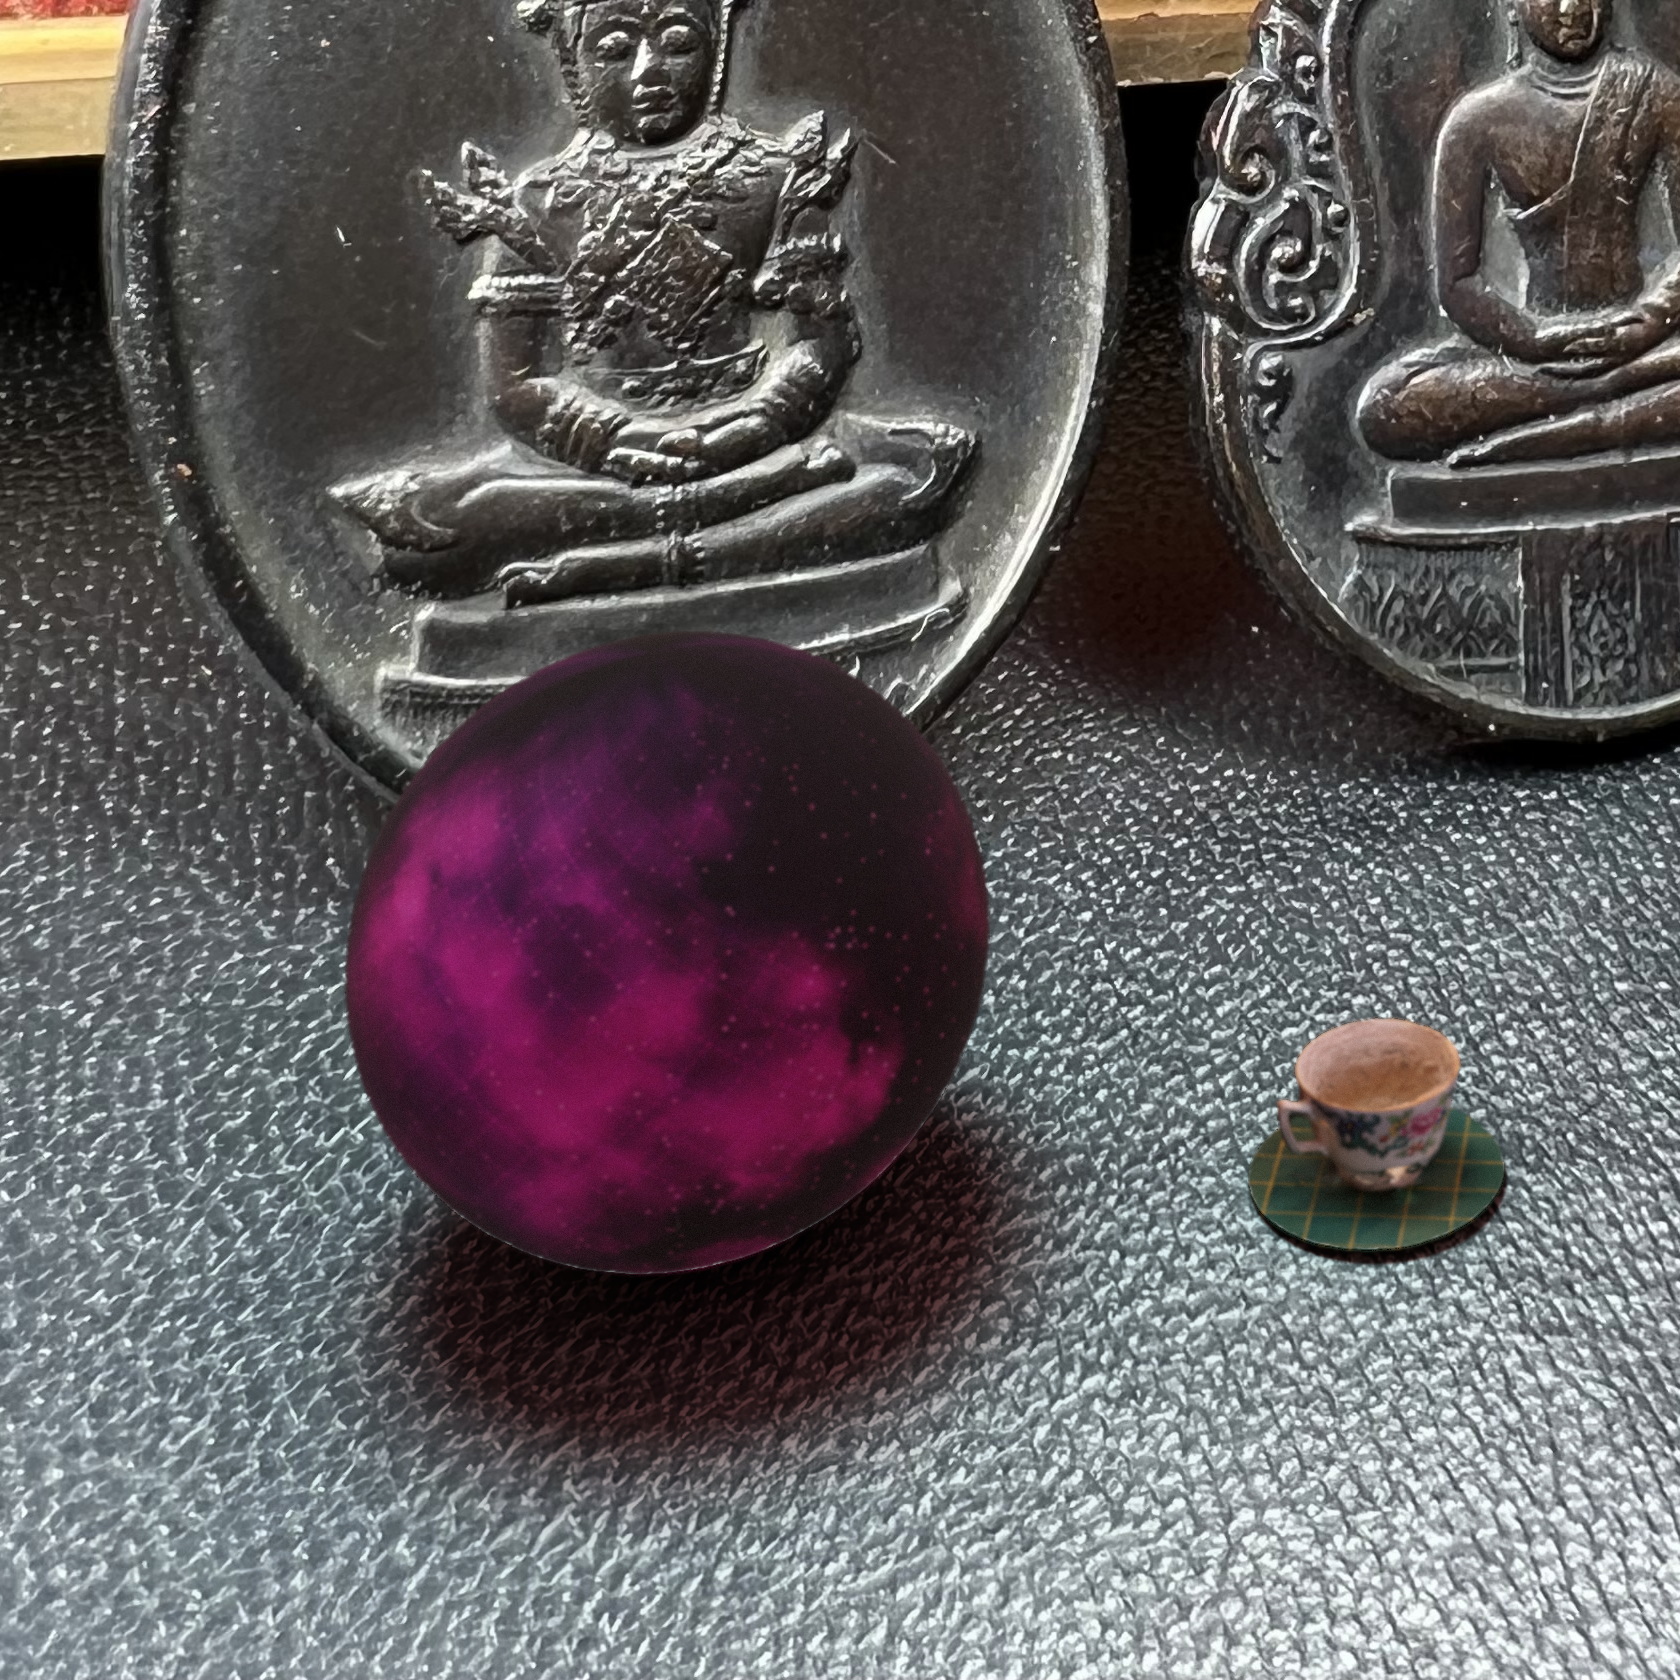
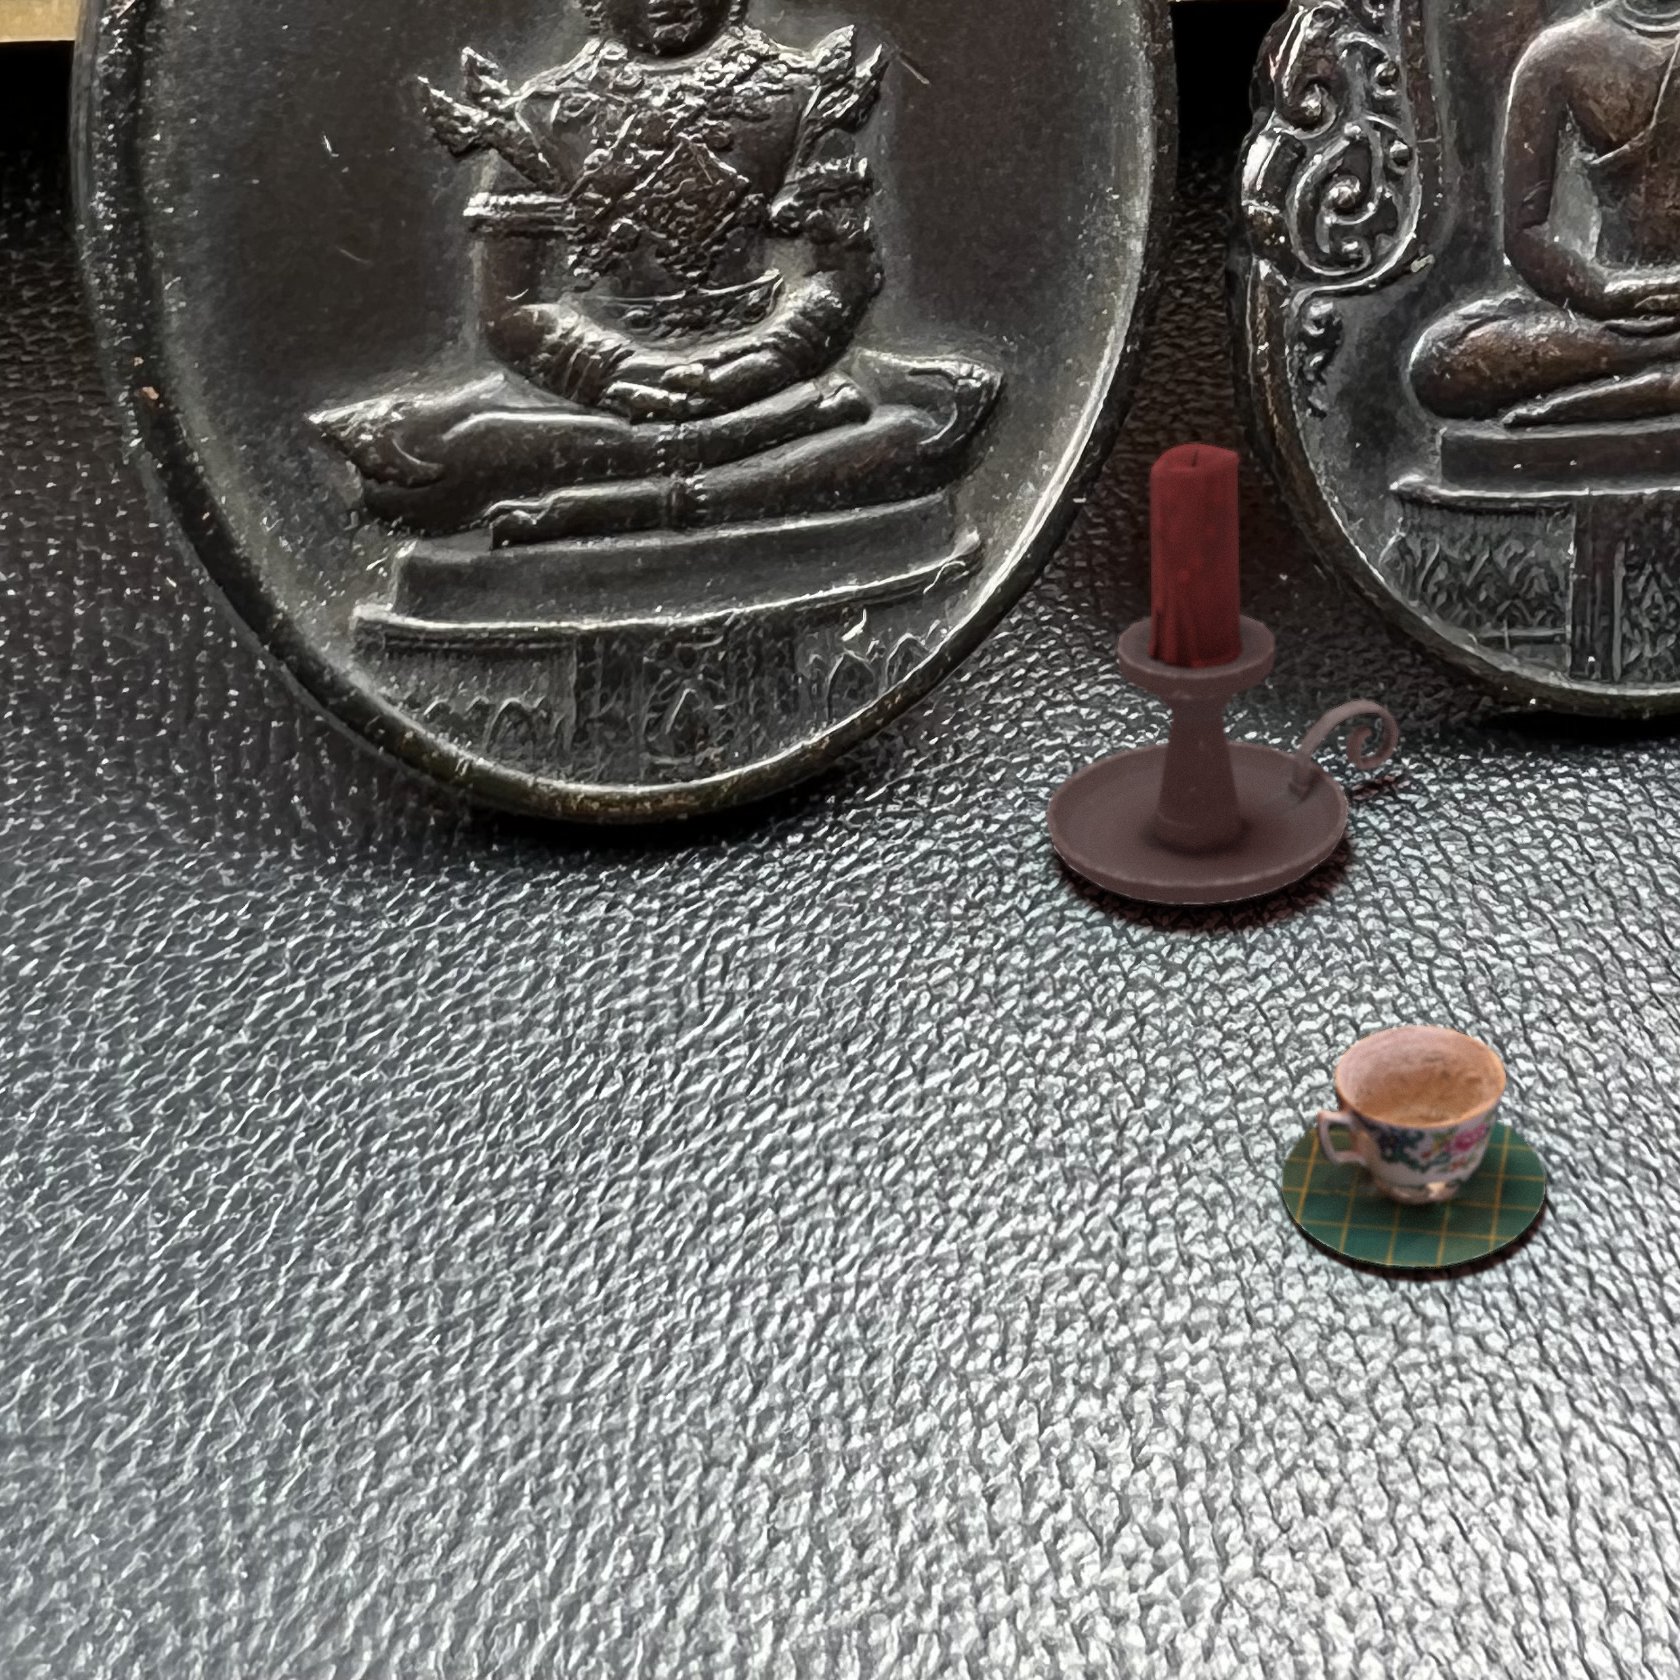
candle holder: none [1030,487,1368,928] -> present [1046,444,1398,905]
decorative orb: present [345,631,990,1275] -> none [367,604,1025,1262]

